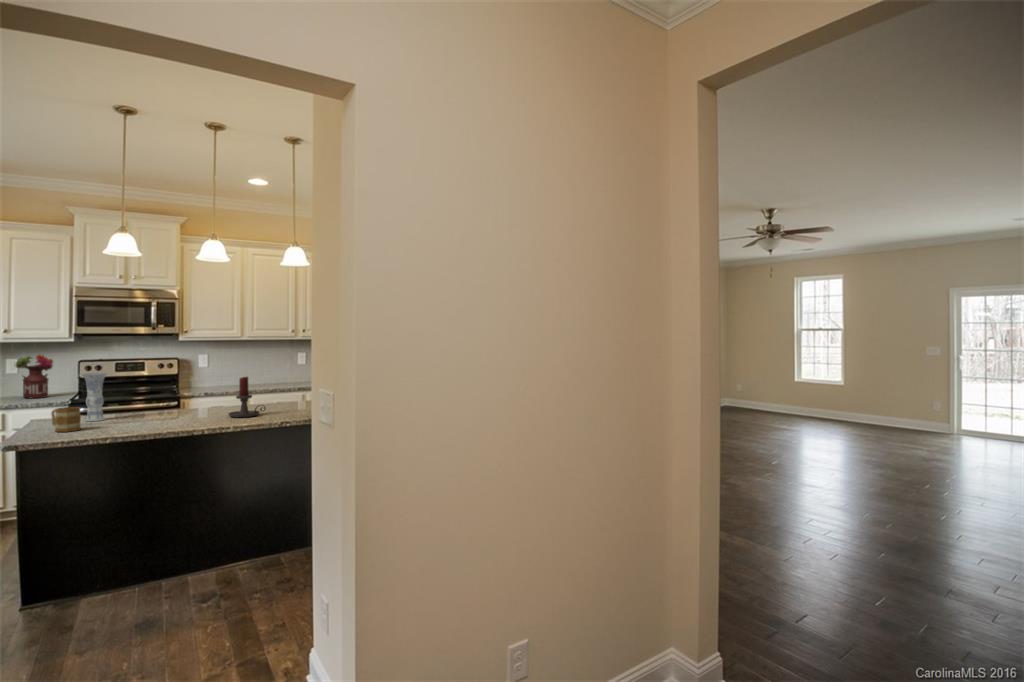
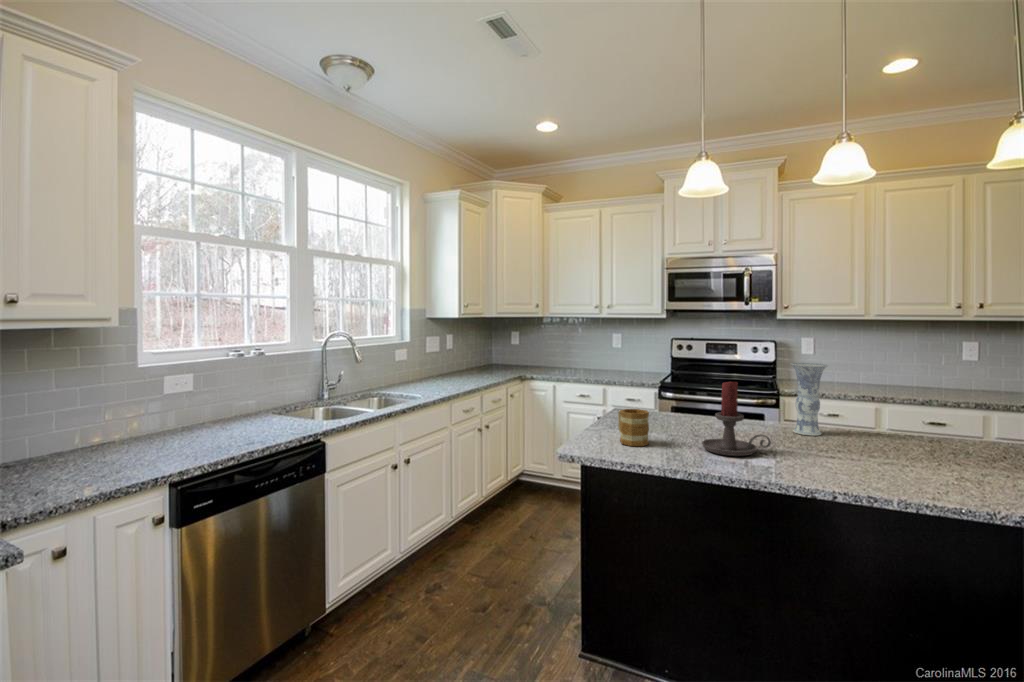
flower arrangement: present [15,354,53,398] -> none [617,332,649,377]
vase: present [82,373,107,421] -> present [791,363,828,436]
candle holder: present [229,377,266,417] -> present [702,382,771,456]

